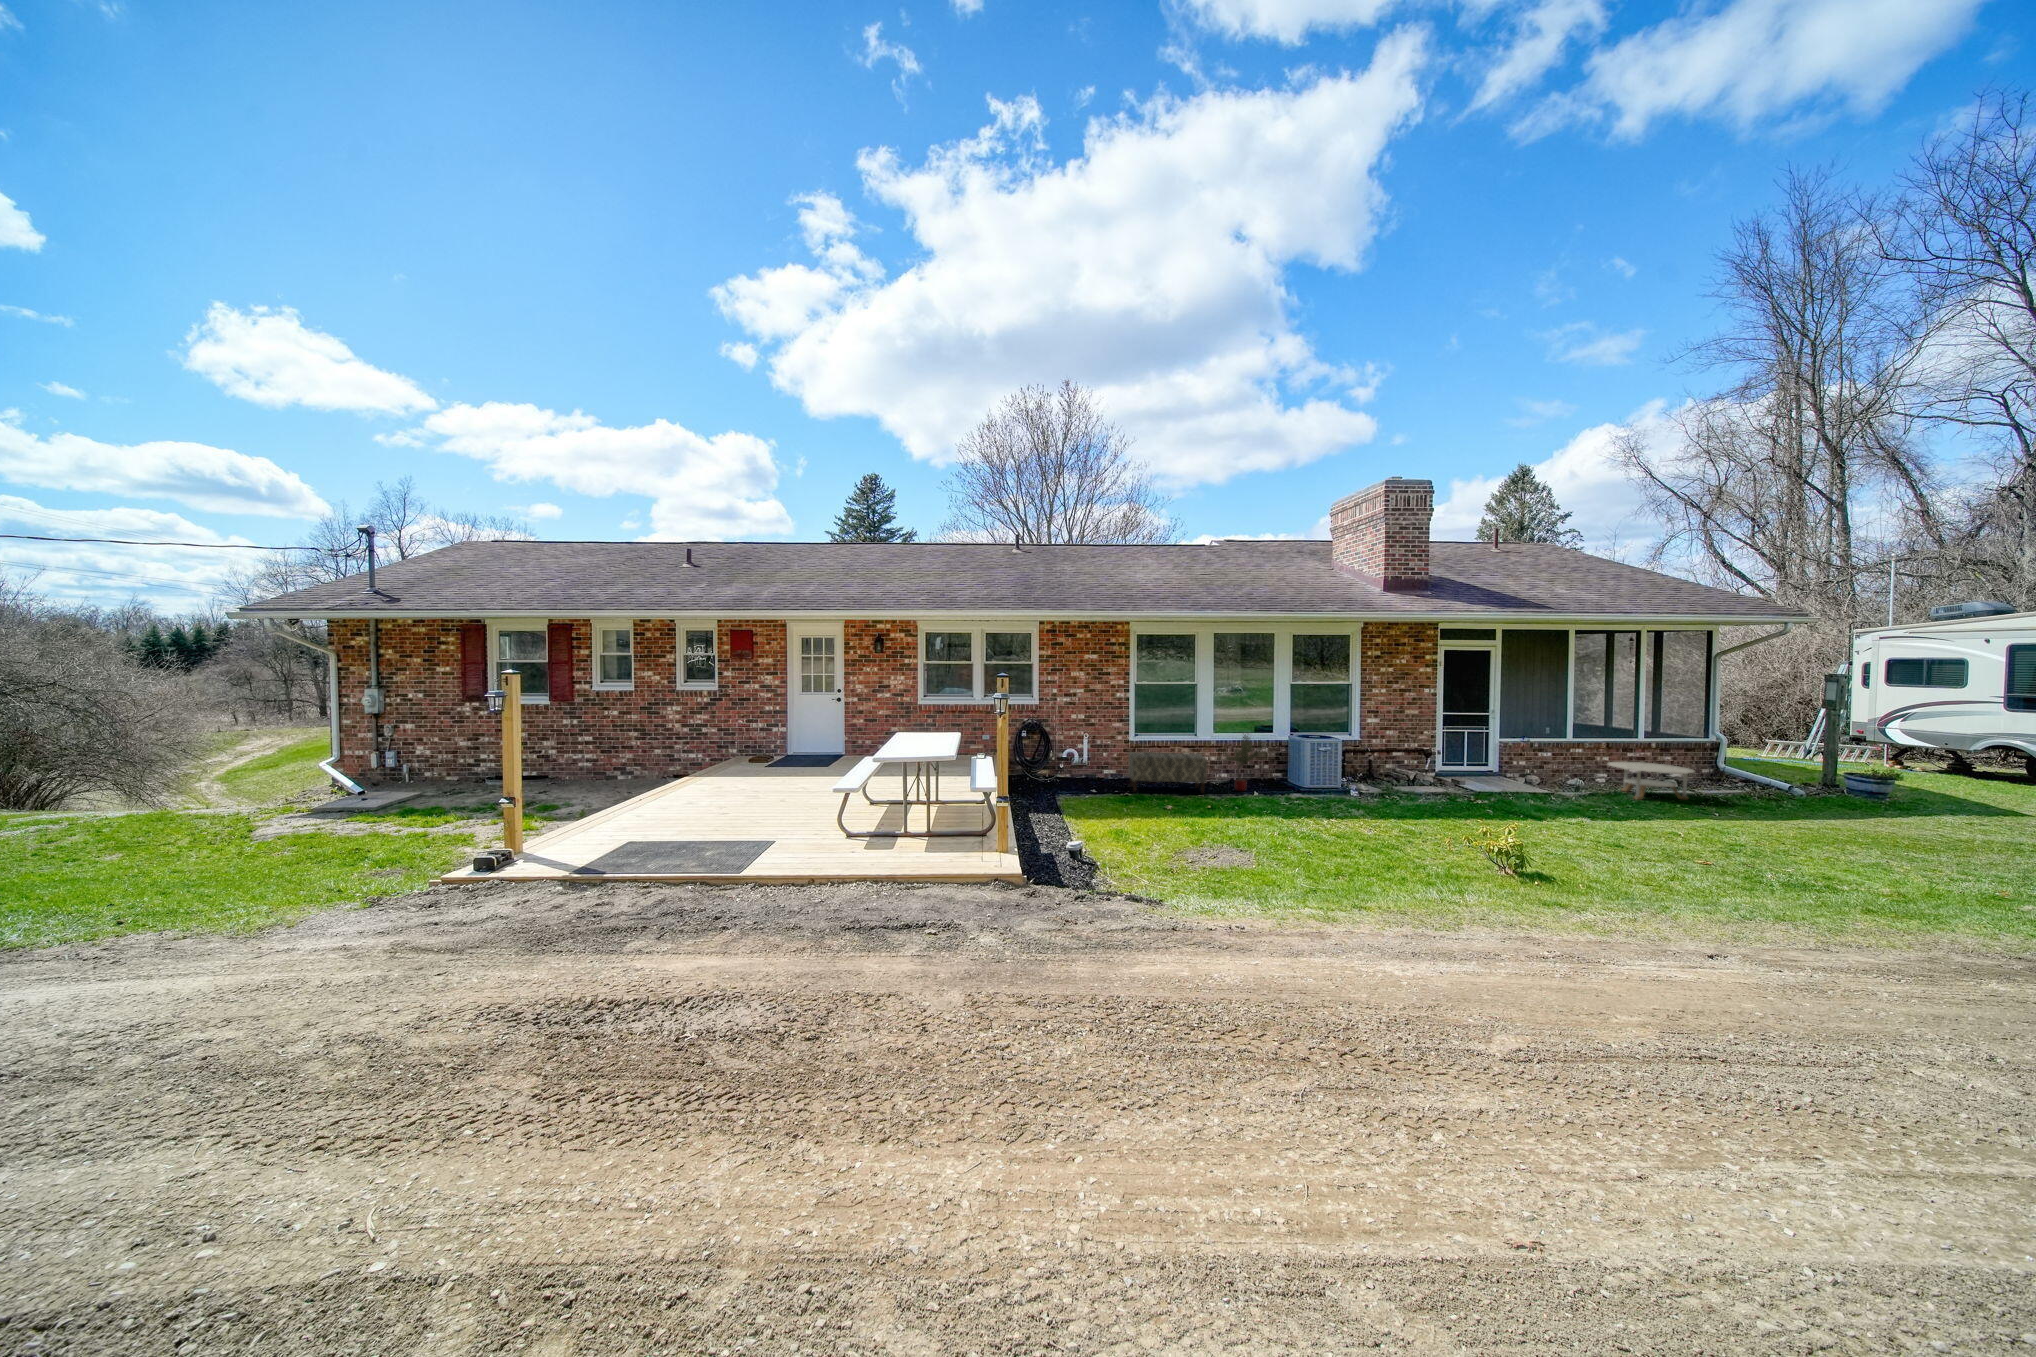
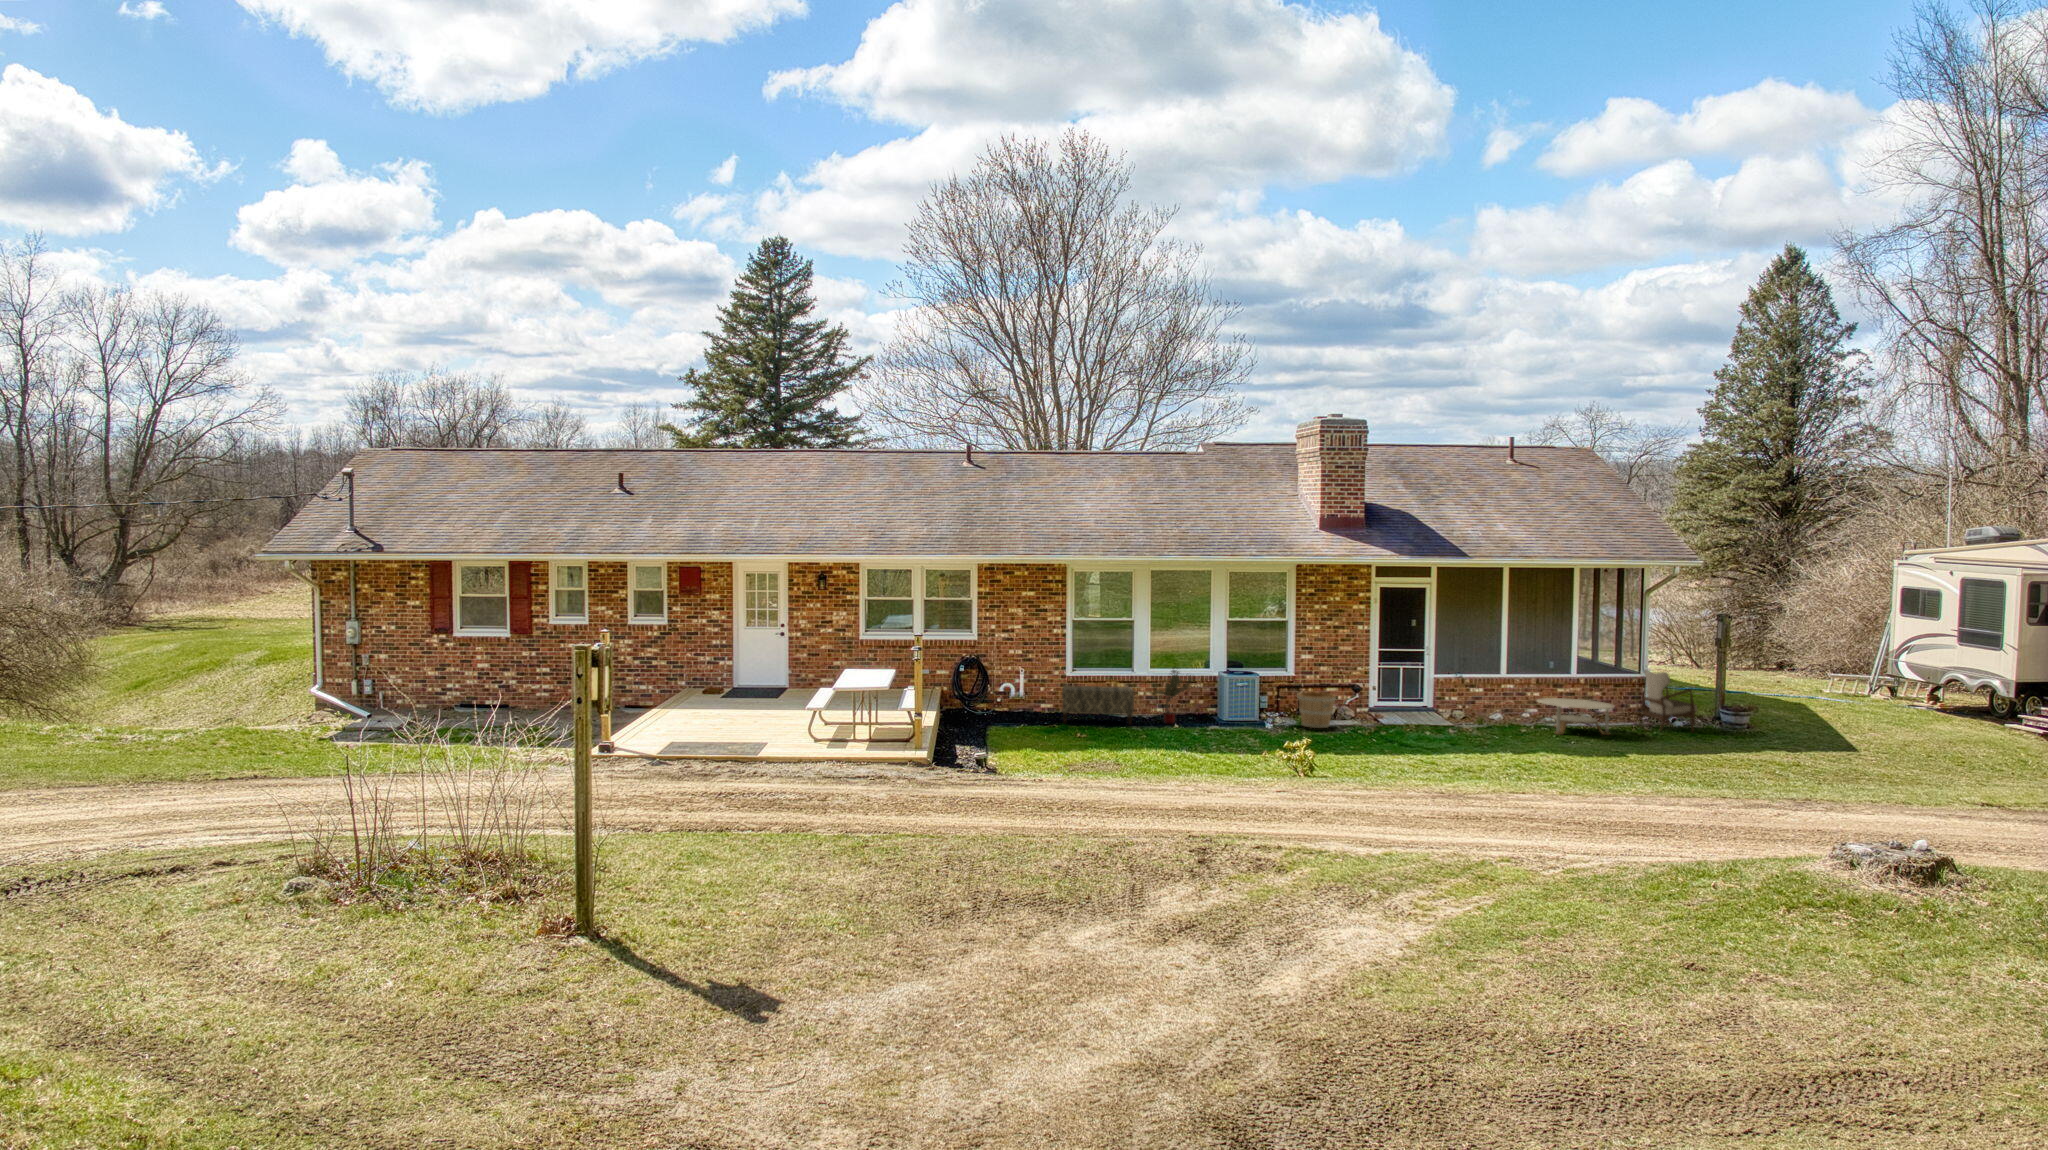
armchair: none [1700,732,1767,796] -> present [1642,670,1697,732]
wooden bucket: none [1369,757,1411,795] -> present [1297,692,1336,728]

